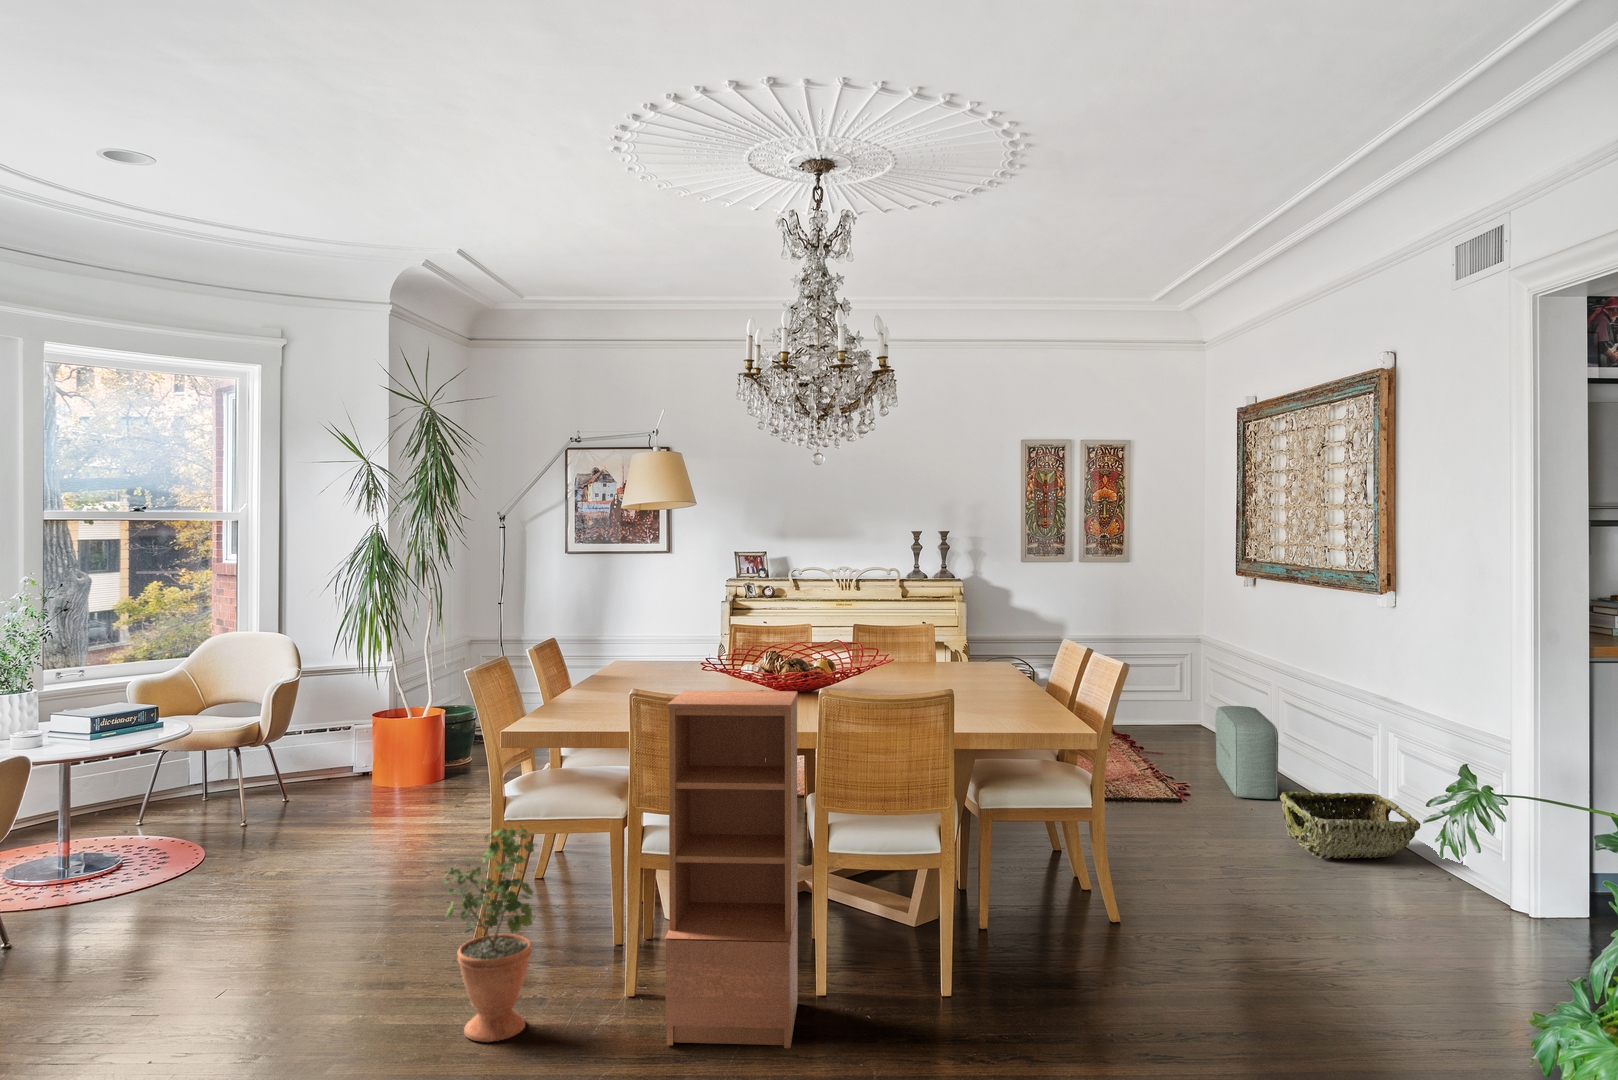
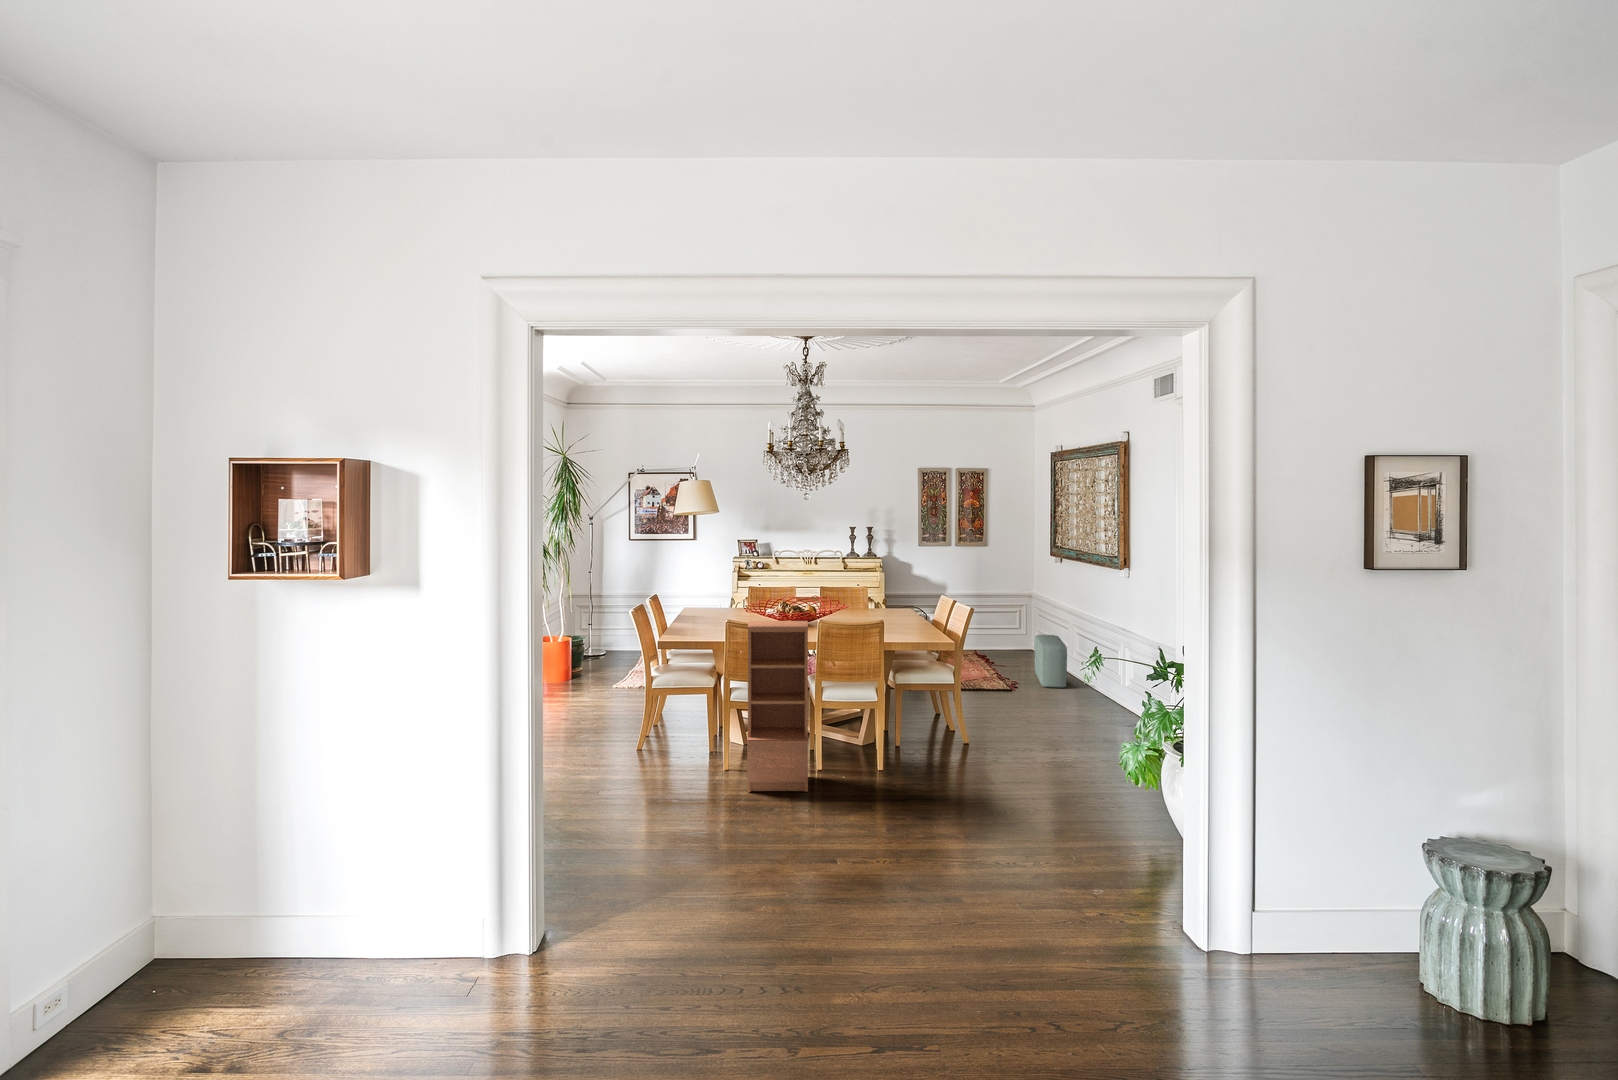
woven basket: present [1280,792,1420,859] -> none [1061,680,1134,715]
potted plant: present [443,826,535,1042] -> none [633,684,678,793]

